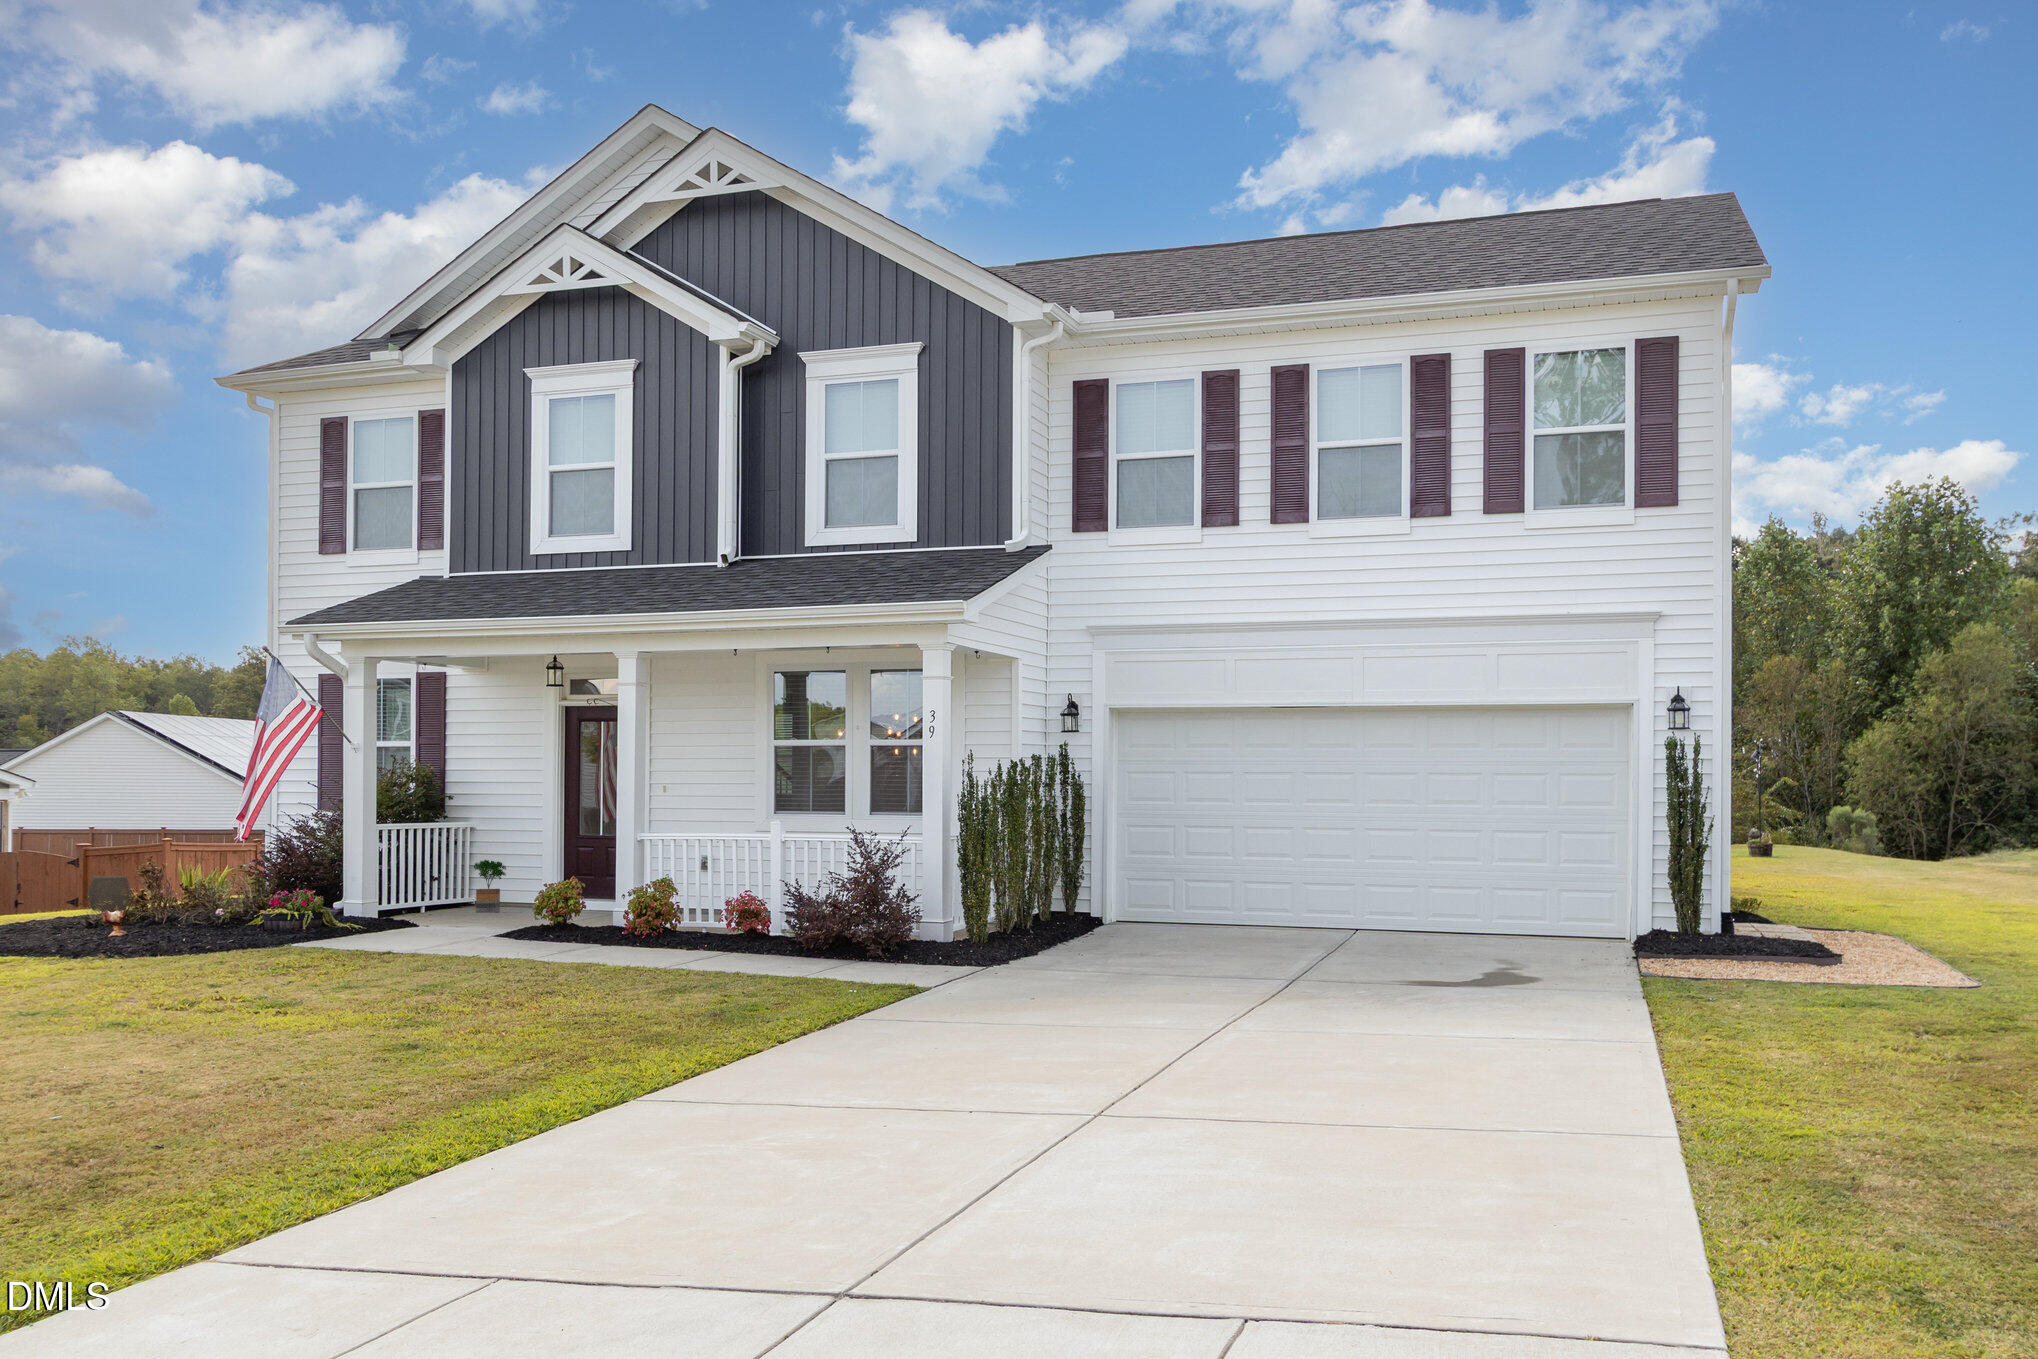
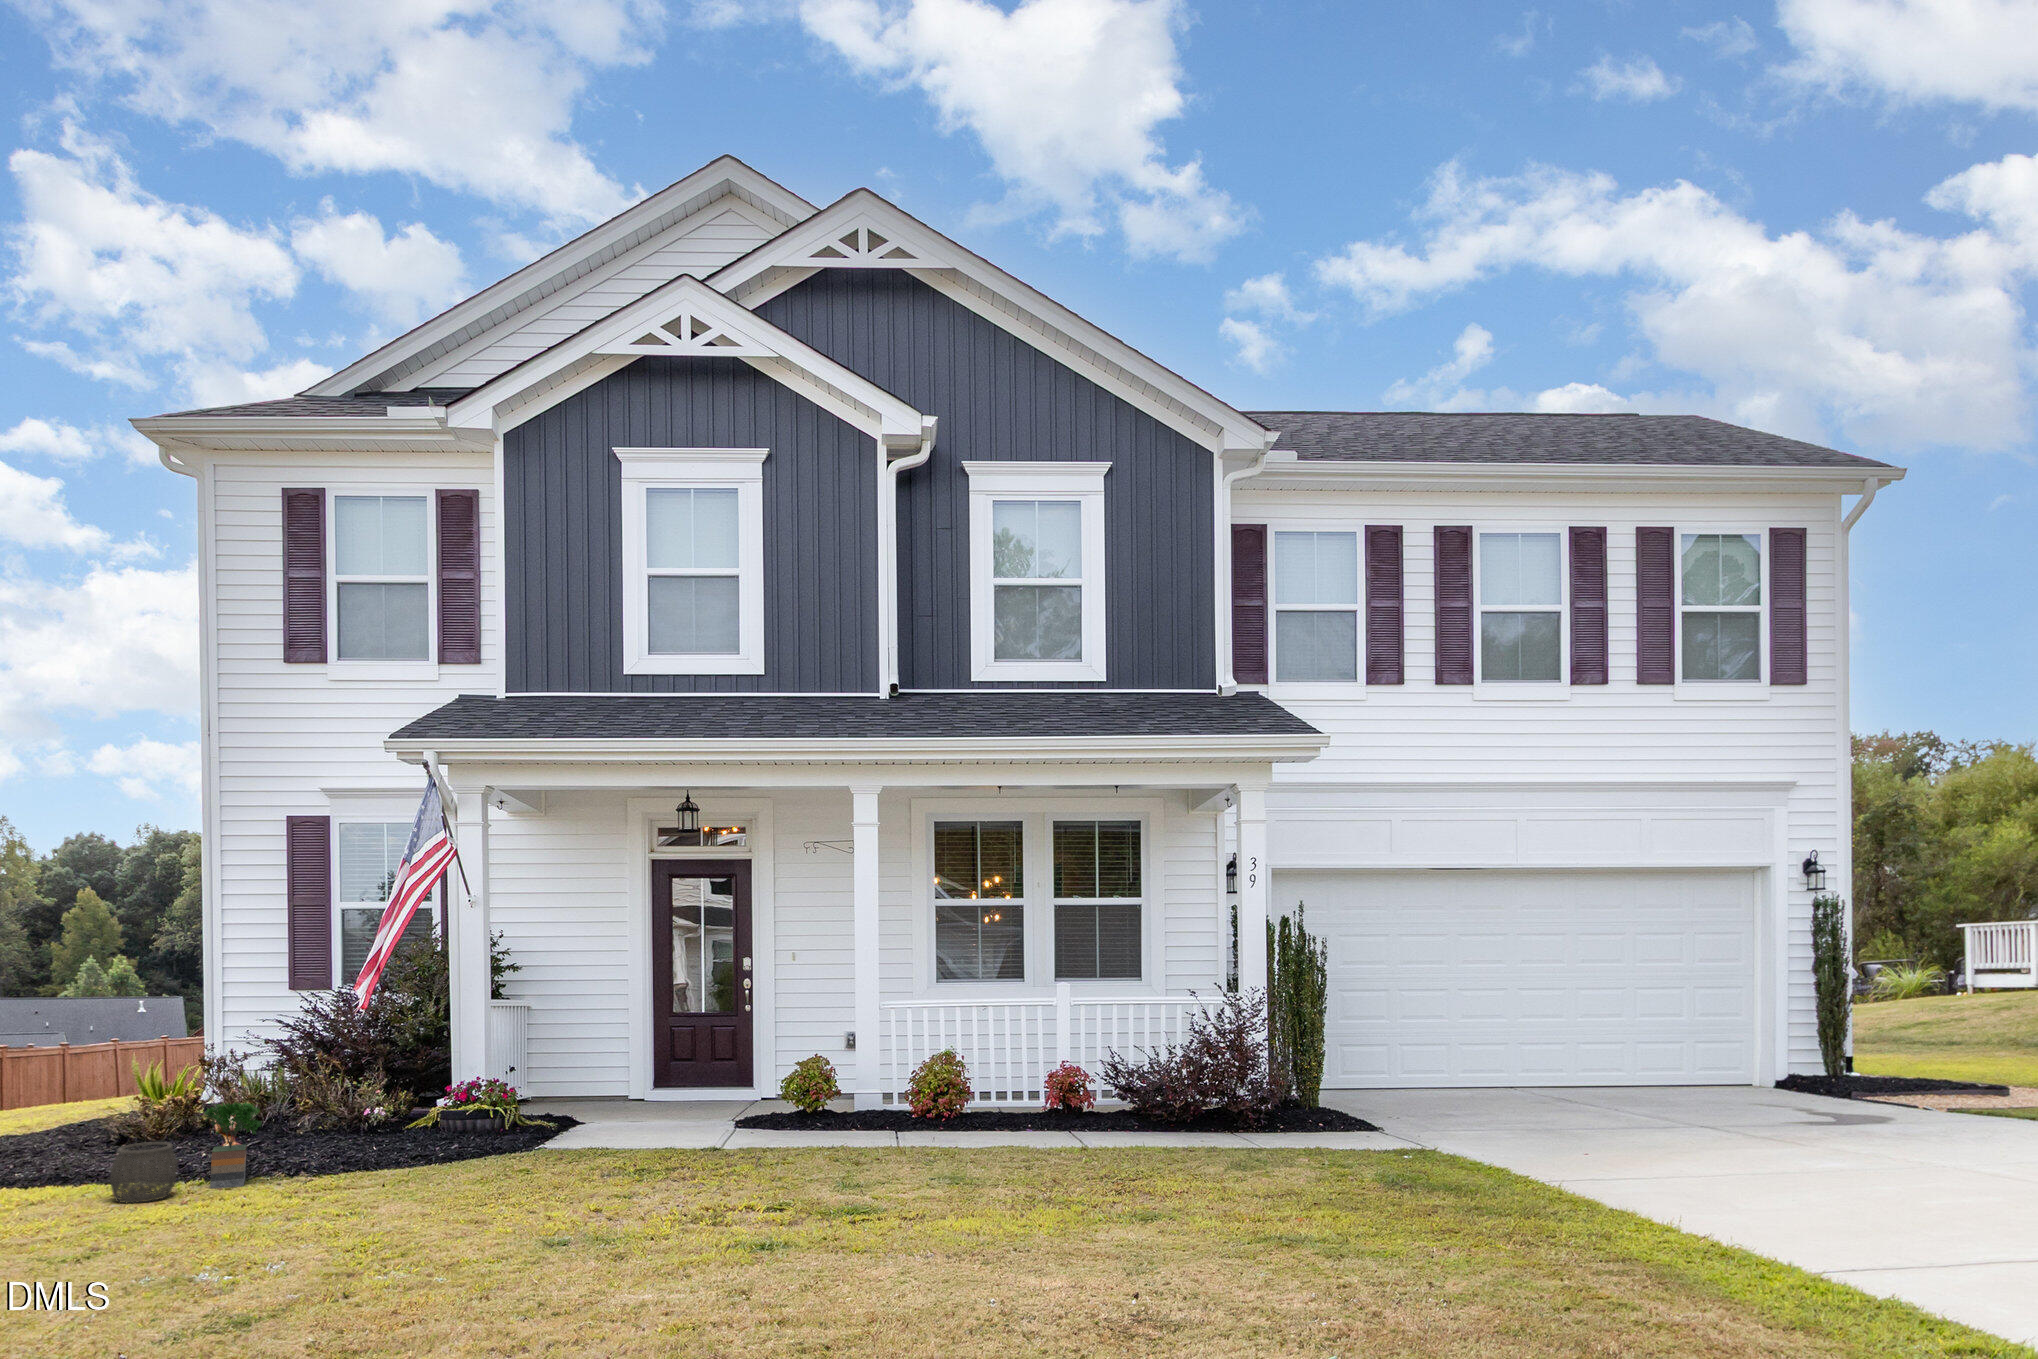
potted tree: present [473,860,506,913] -> present [204,1102,262,1189]

